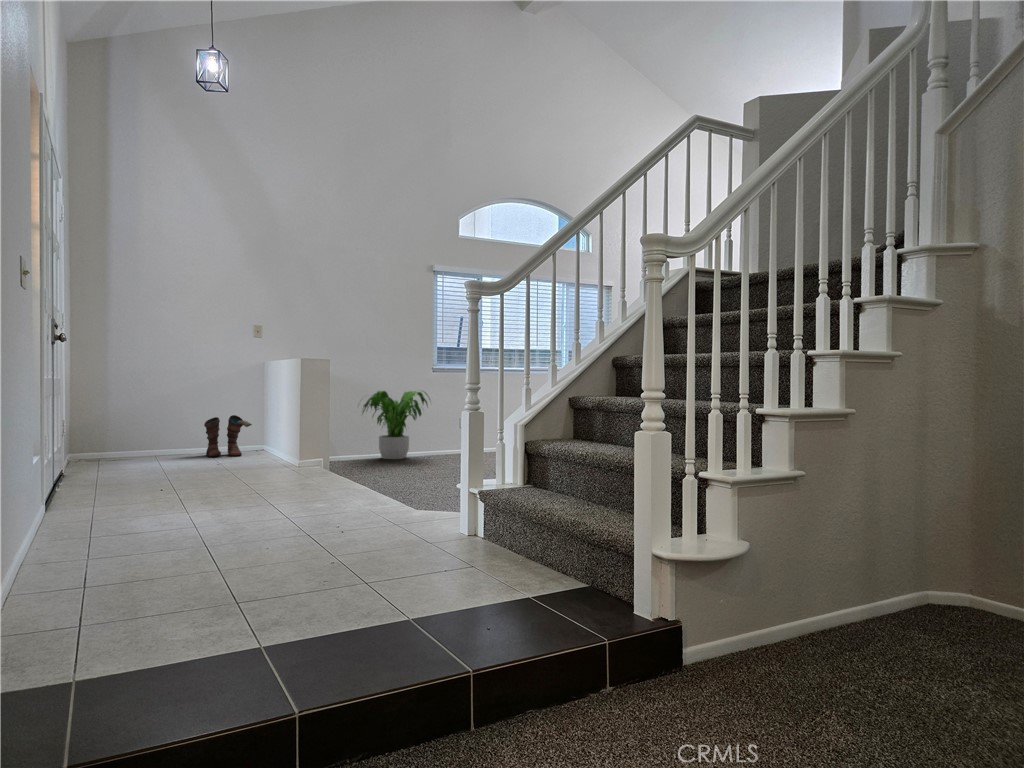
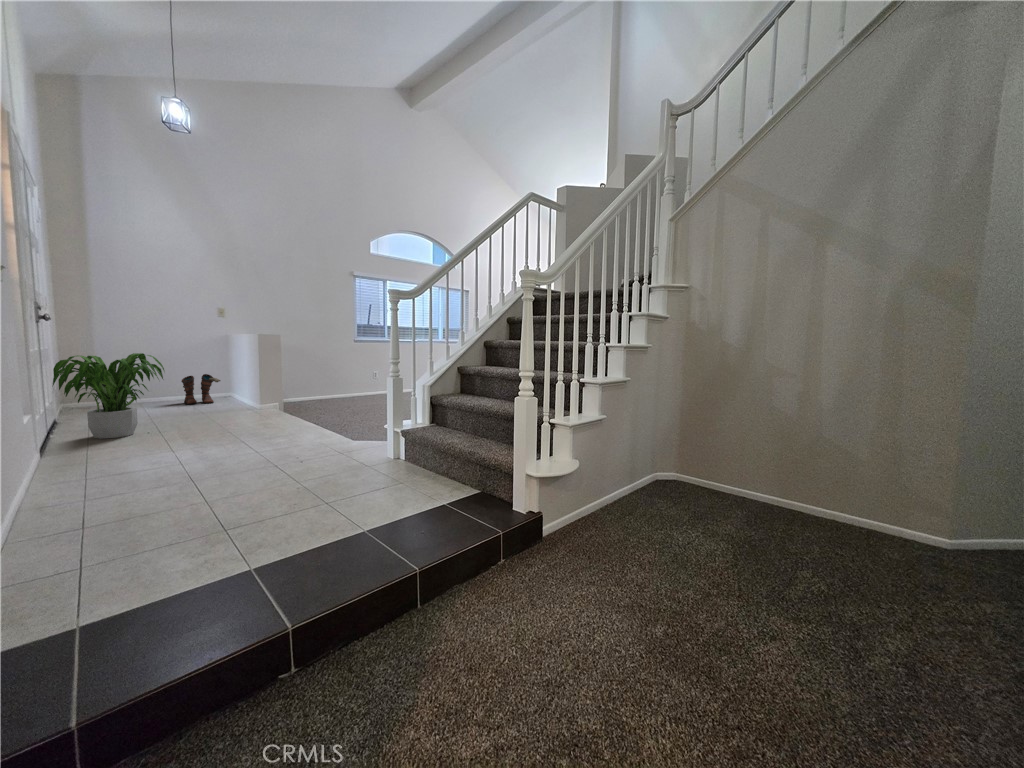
potted plant: present [363,391,428,459] -> present [53,353,164,439]

